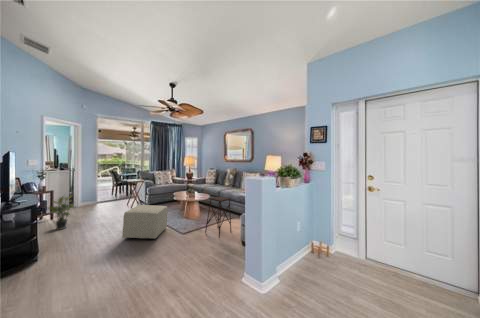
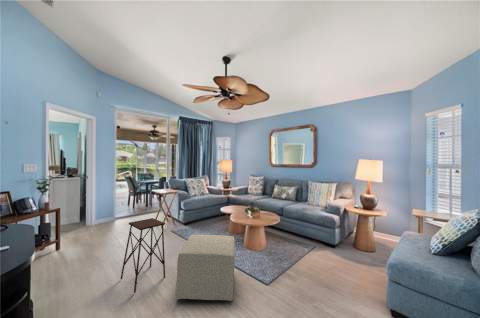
potted plant: present [50,196,73,230] -> none [52,217,90,275]
side table: present [205,197,231,238] -> present [120,218,165,293]

